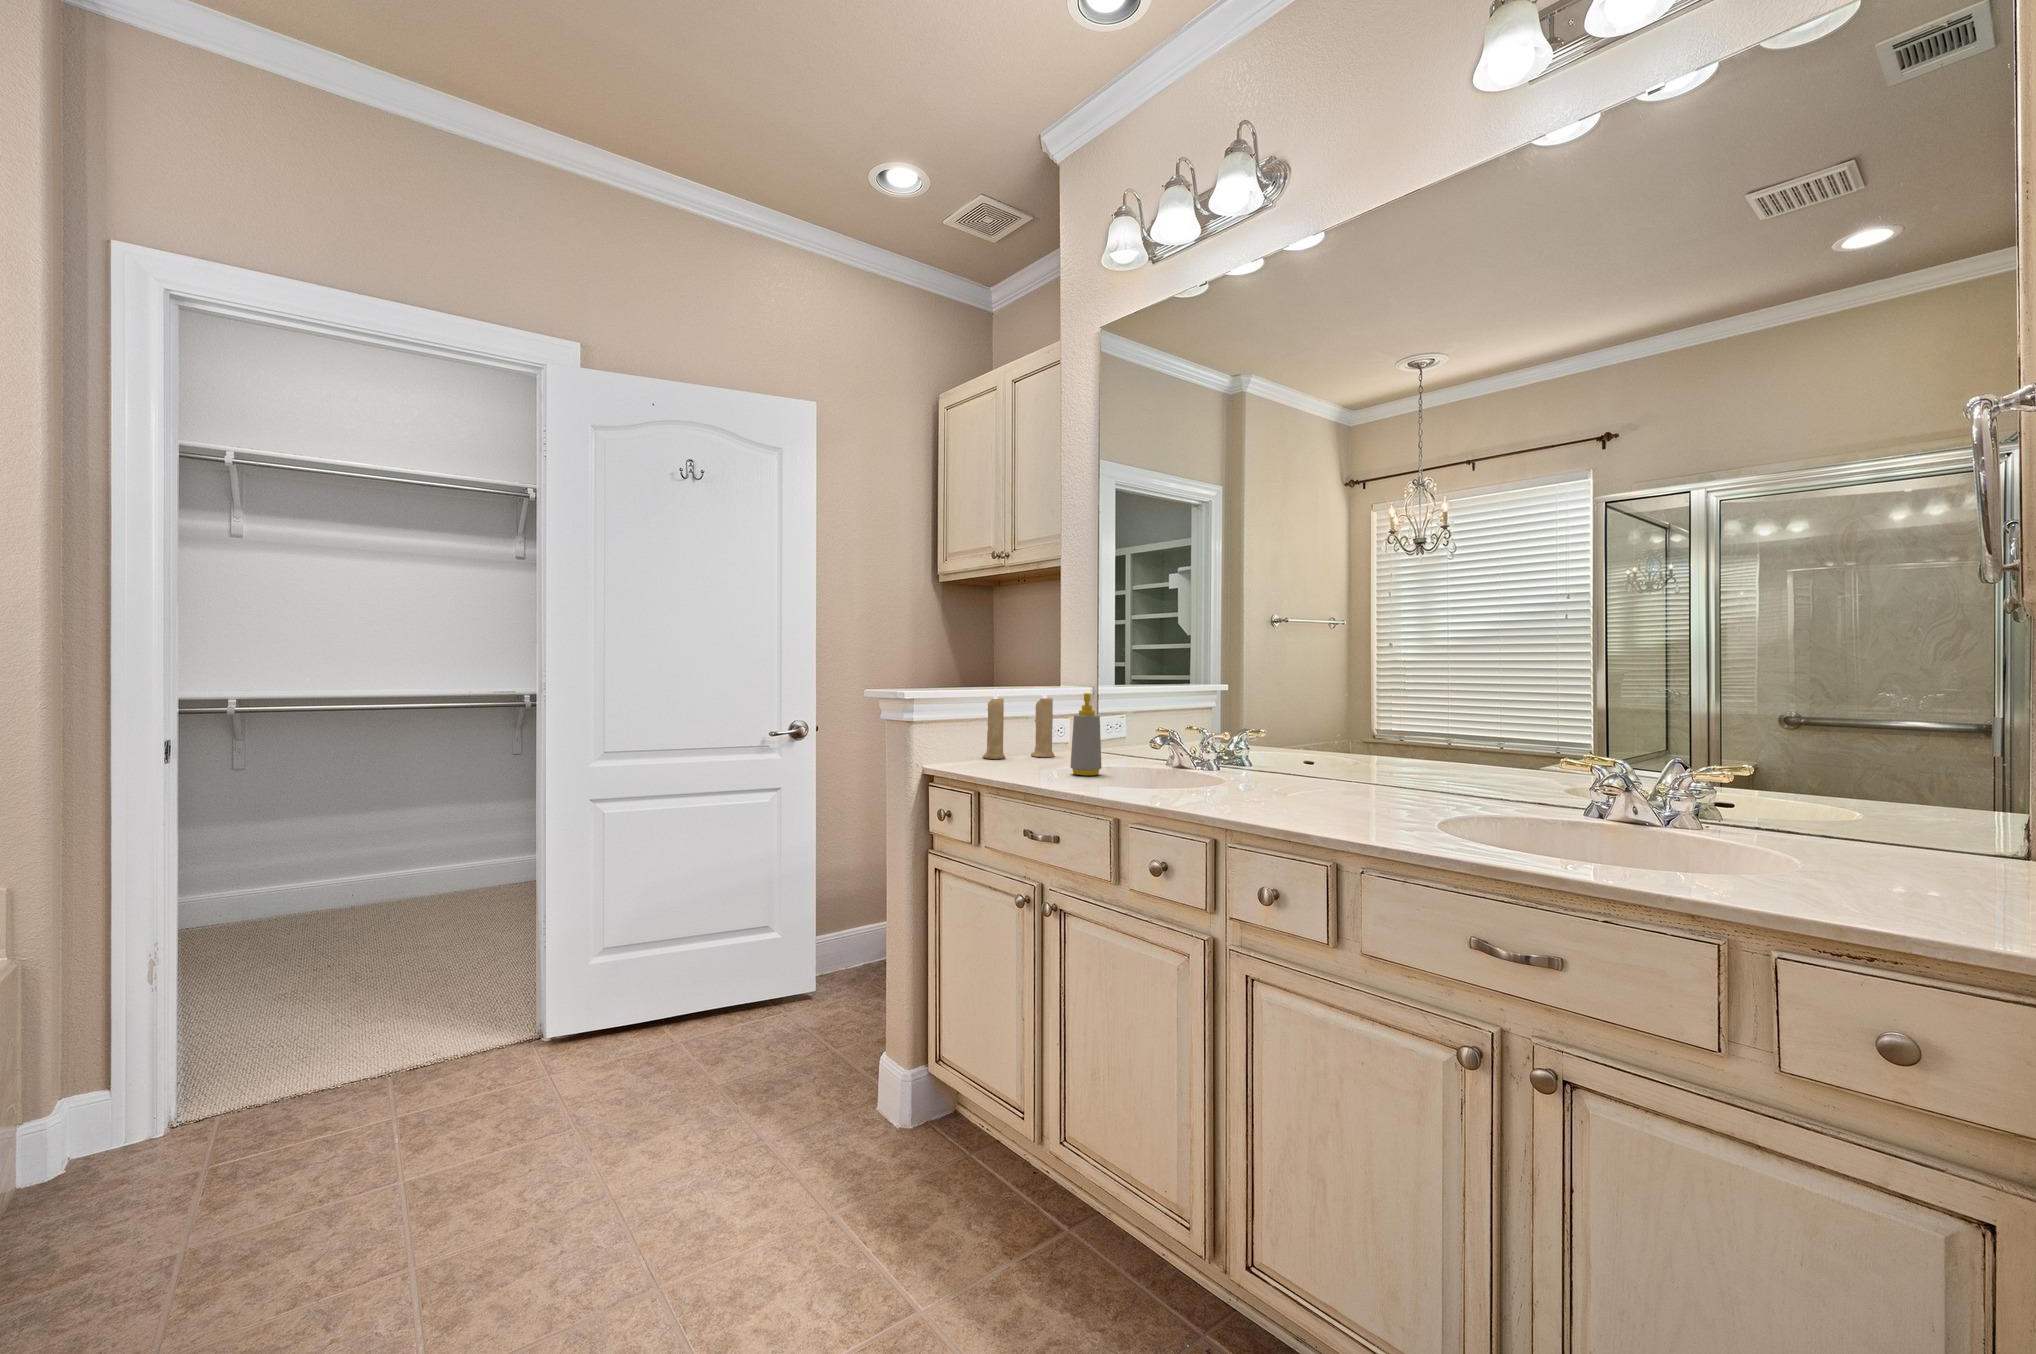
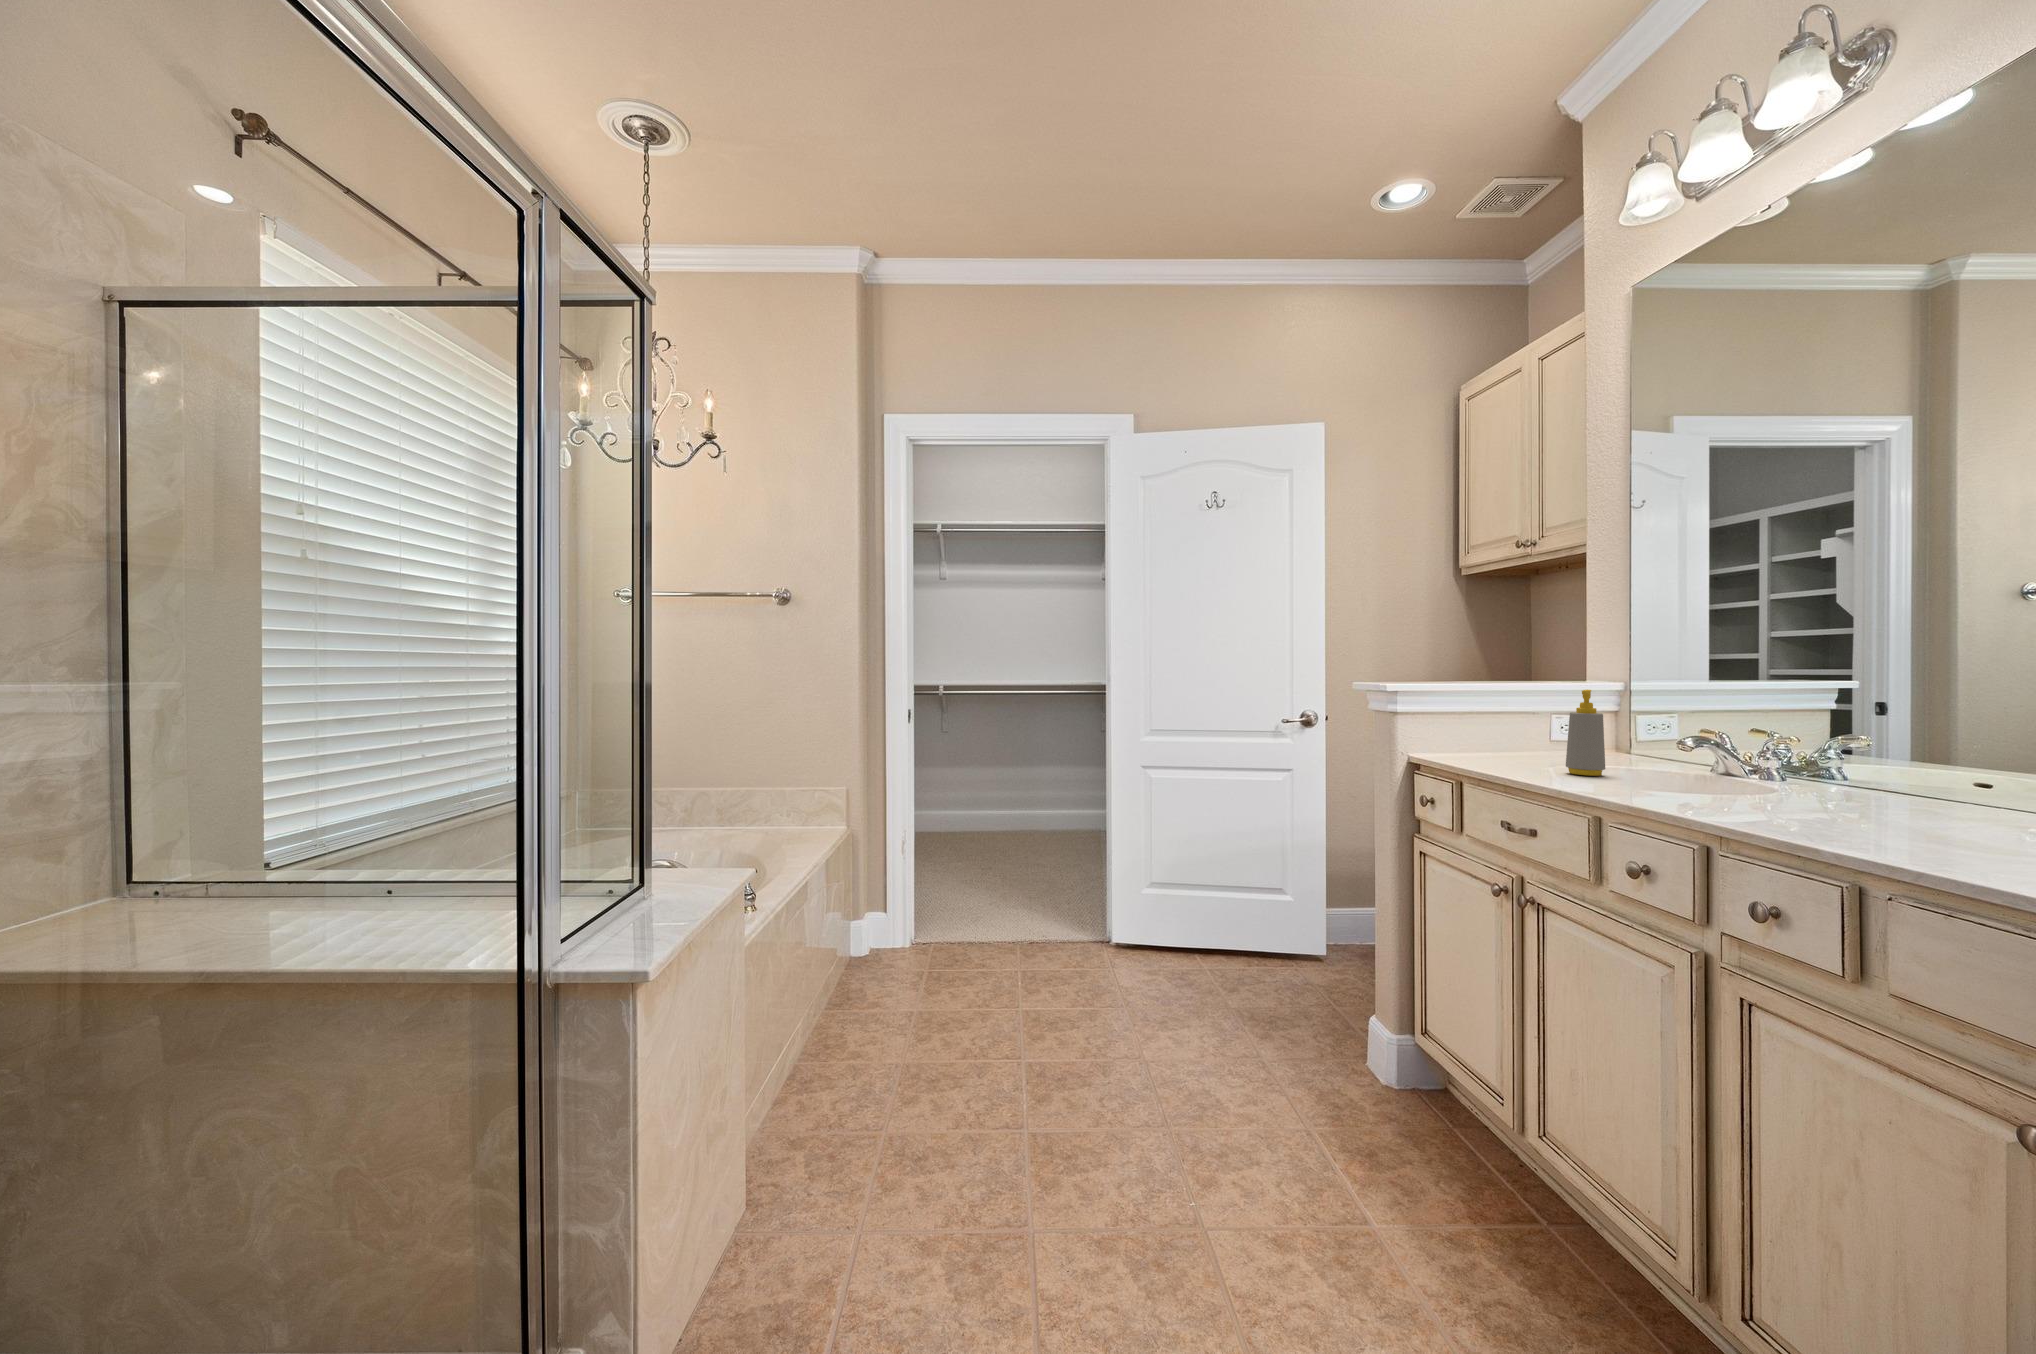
candle: present [983,688,1055,759] -> none [1477,683,1567,757]

